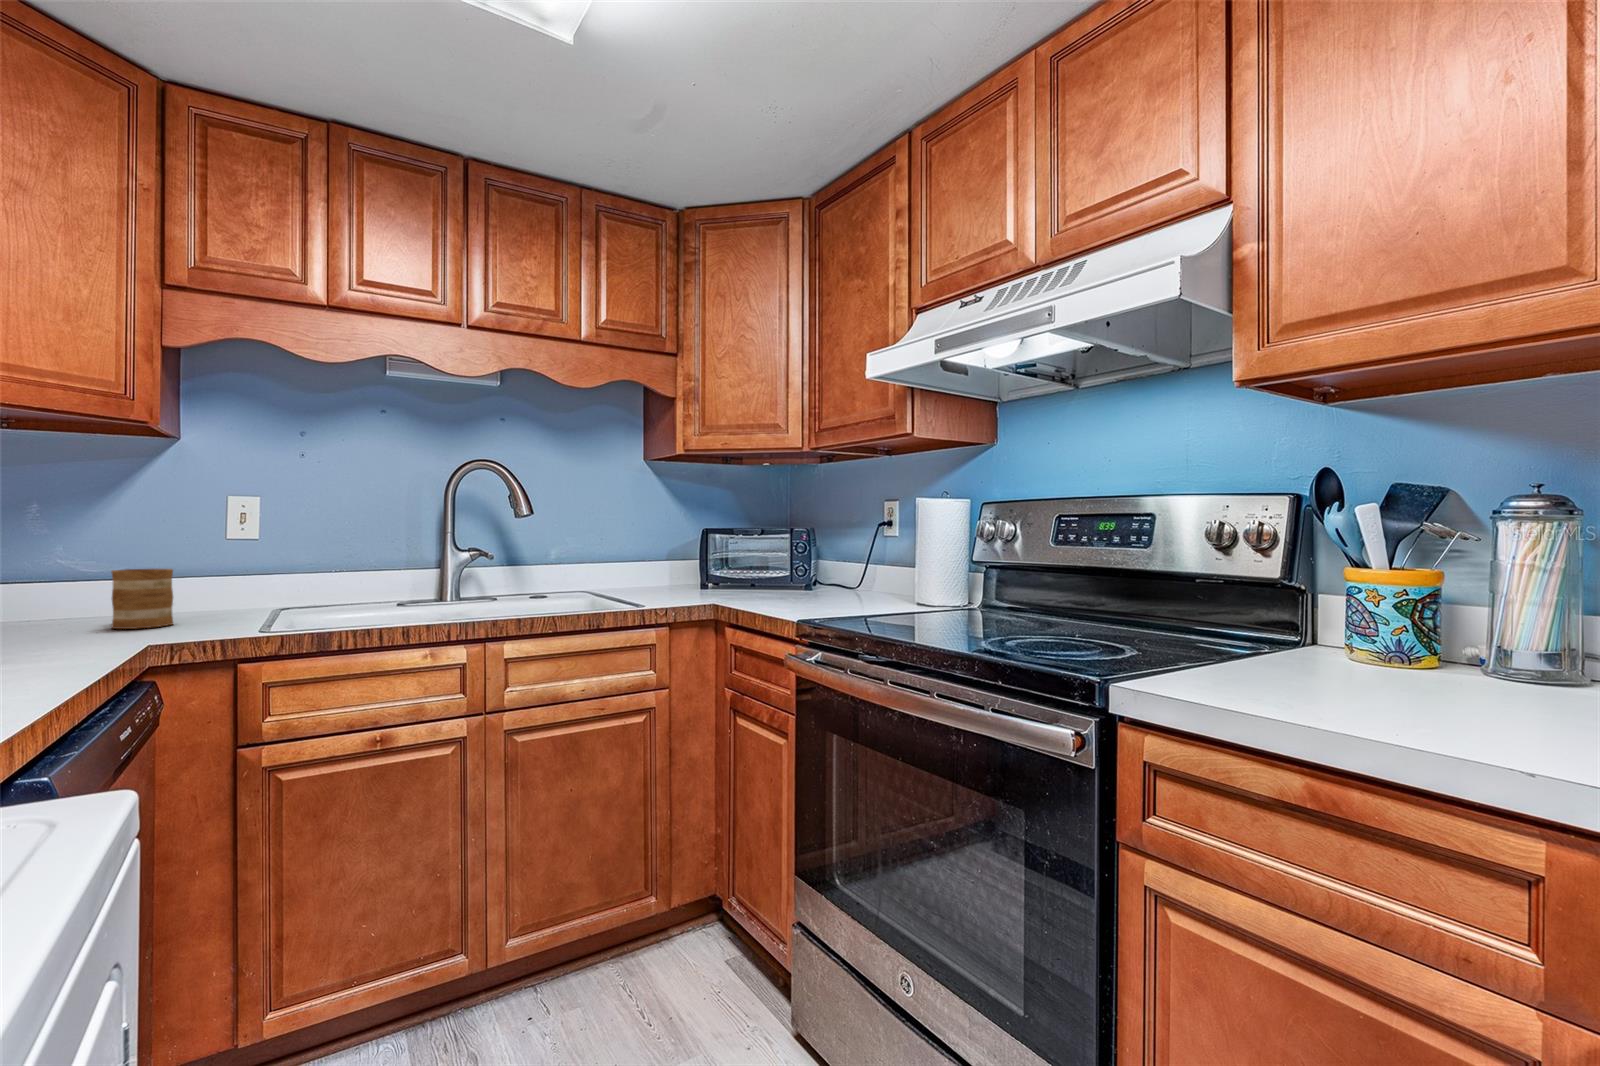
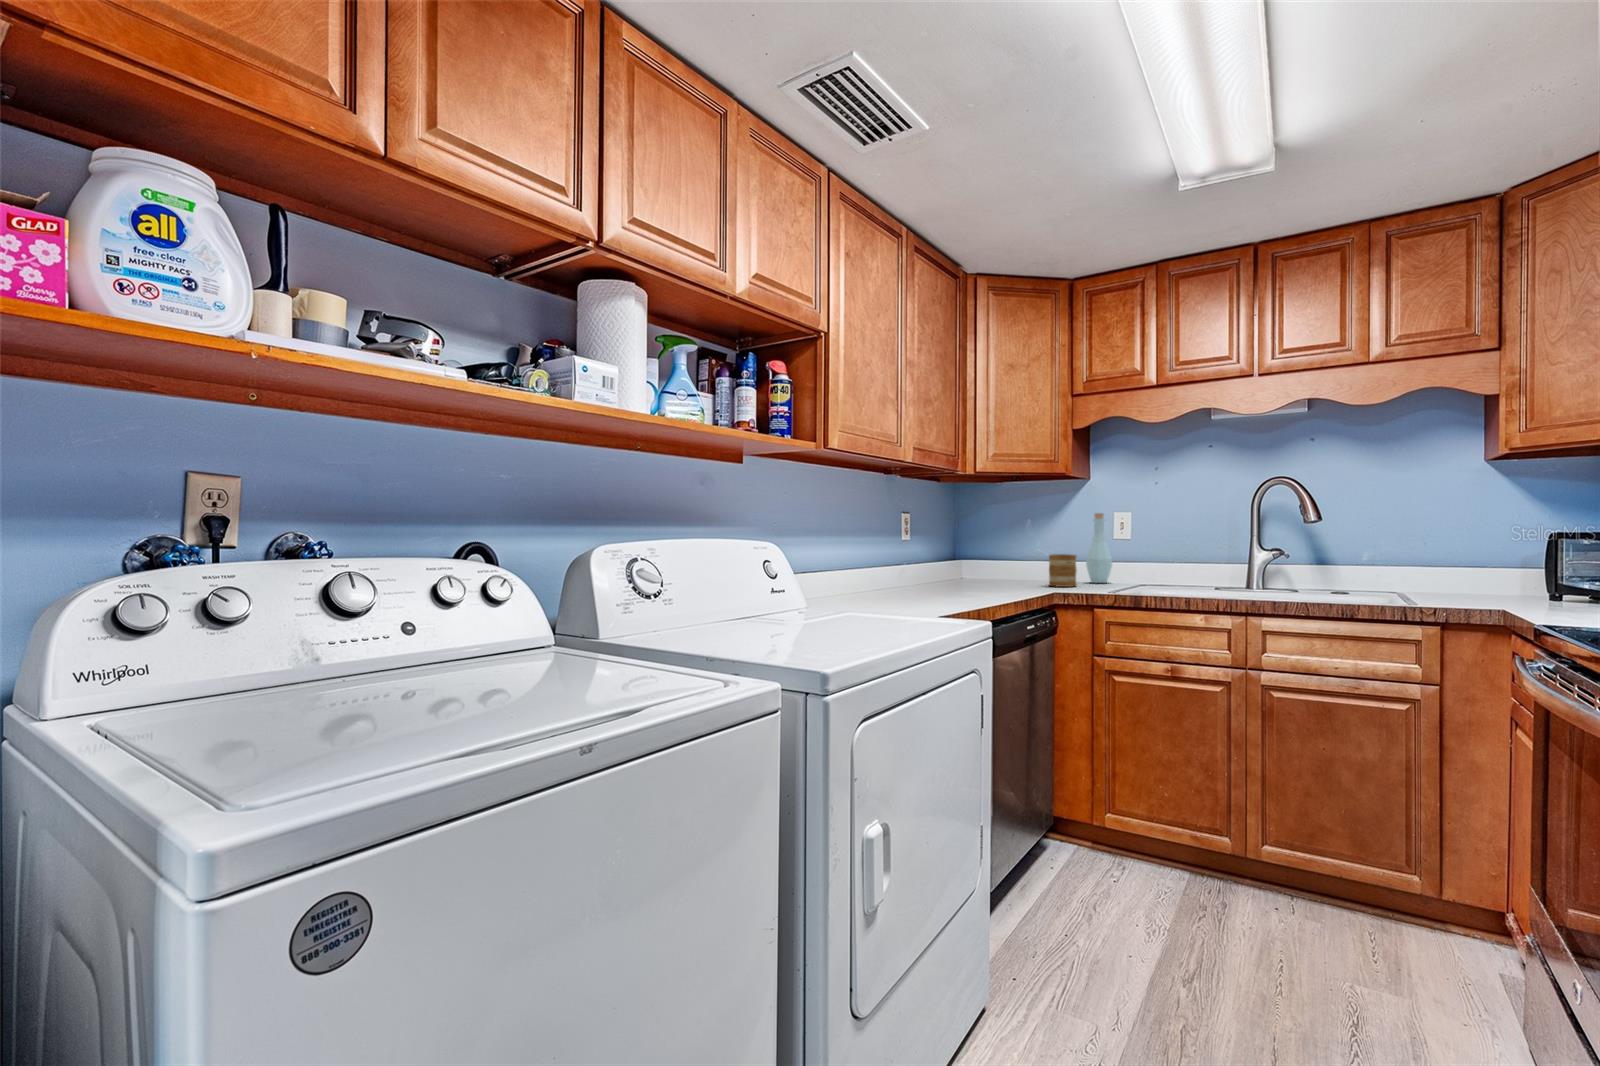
bottle: none [179,497,231,614] -> present [1086,513,1112,583]

